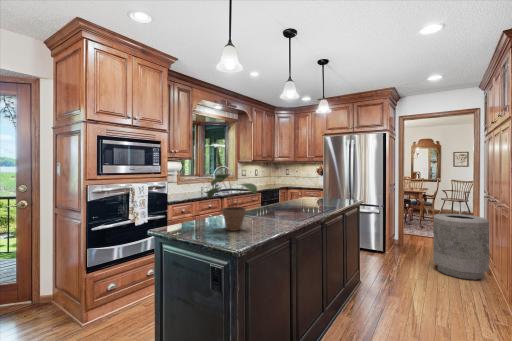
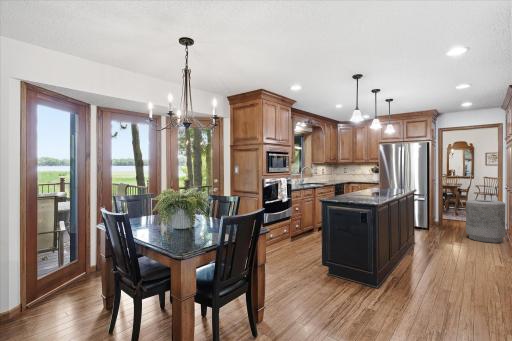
potted plant: present [207,174,257,231] -> none [349,172,377,199]

